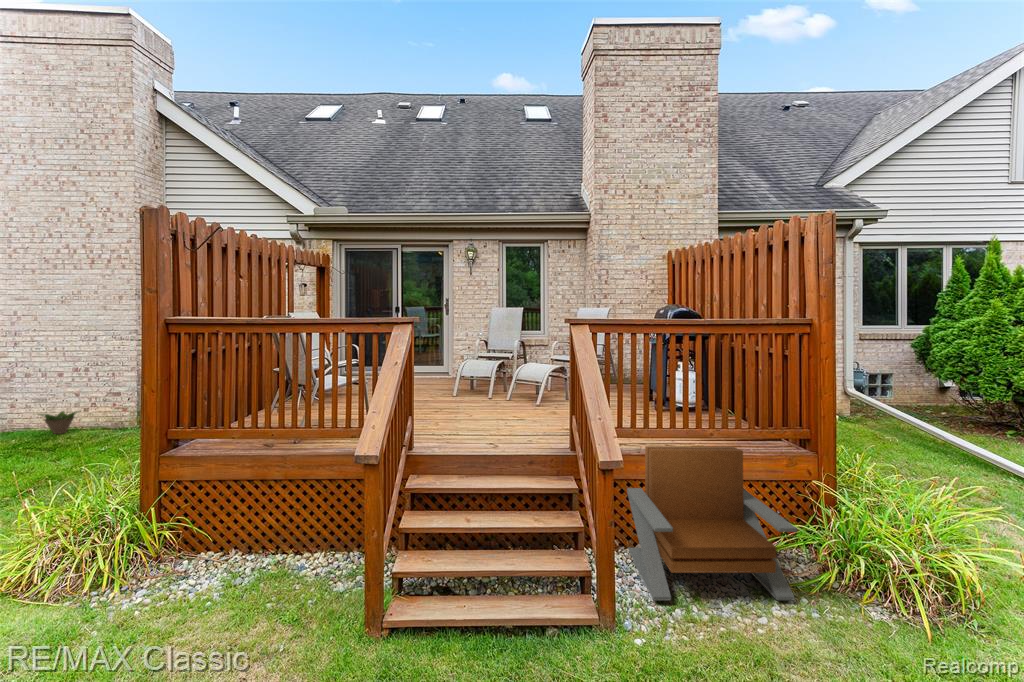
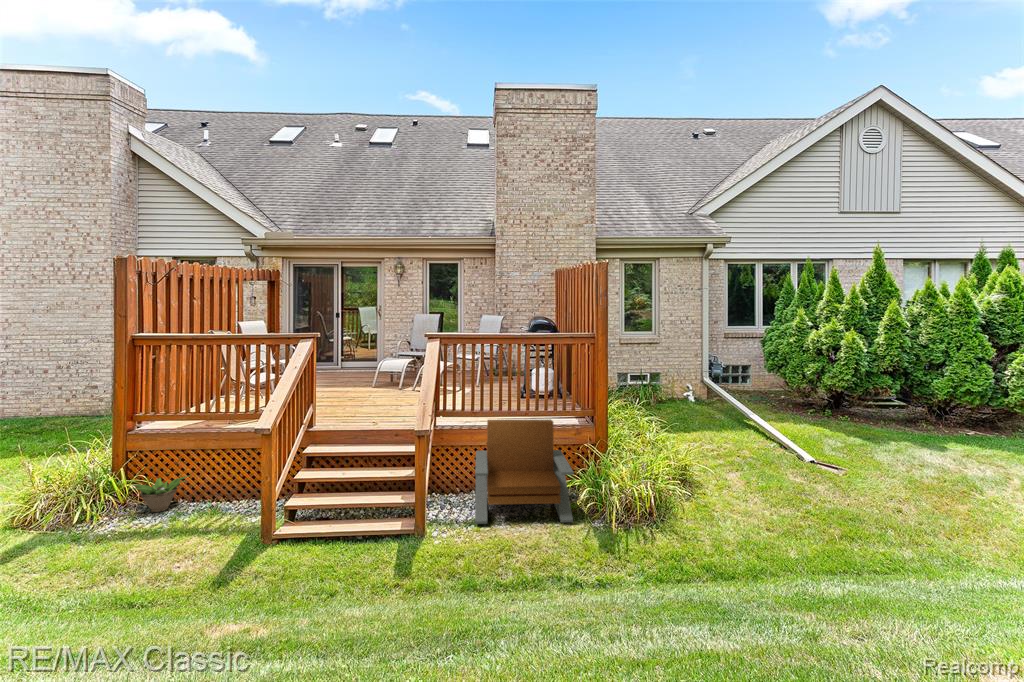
decorative plant: present [40,411,81,434] -> present [132,476,189,512]

